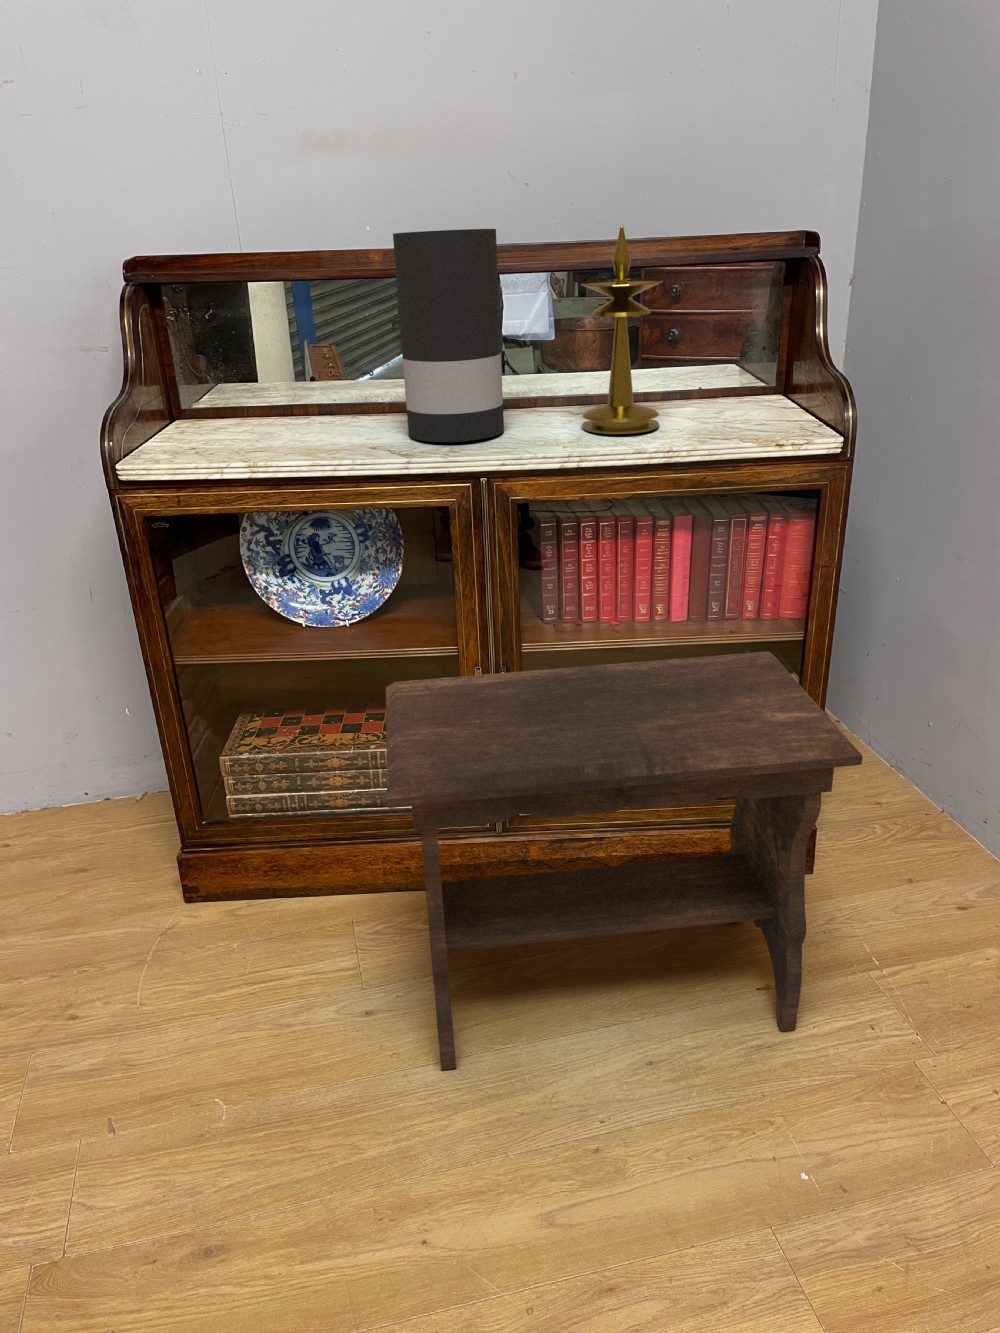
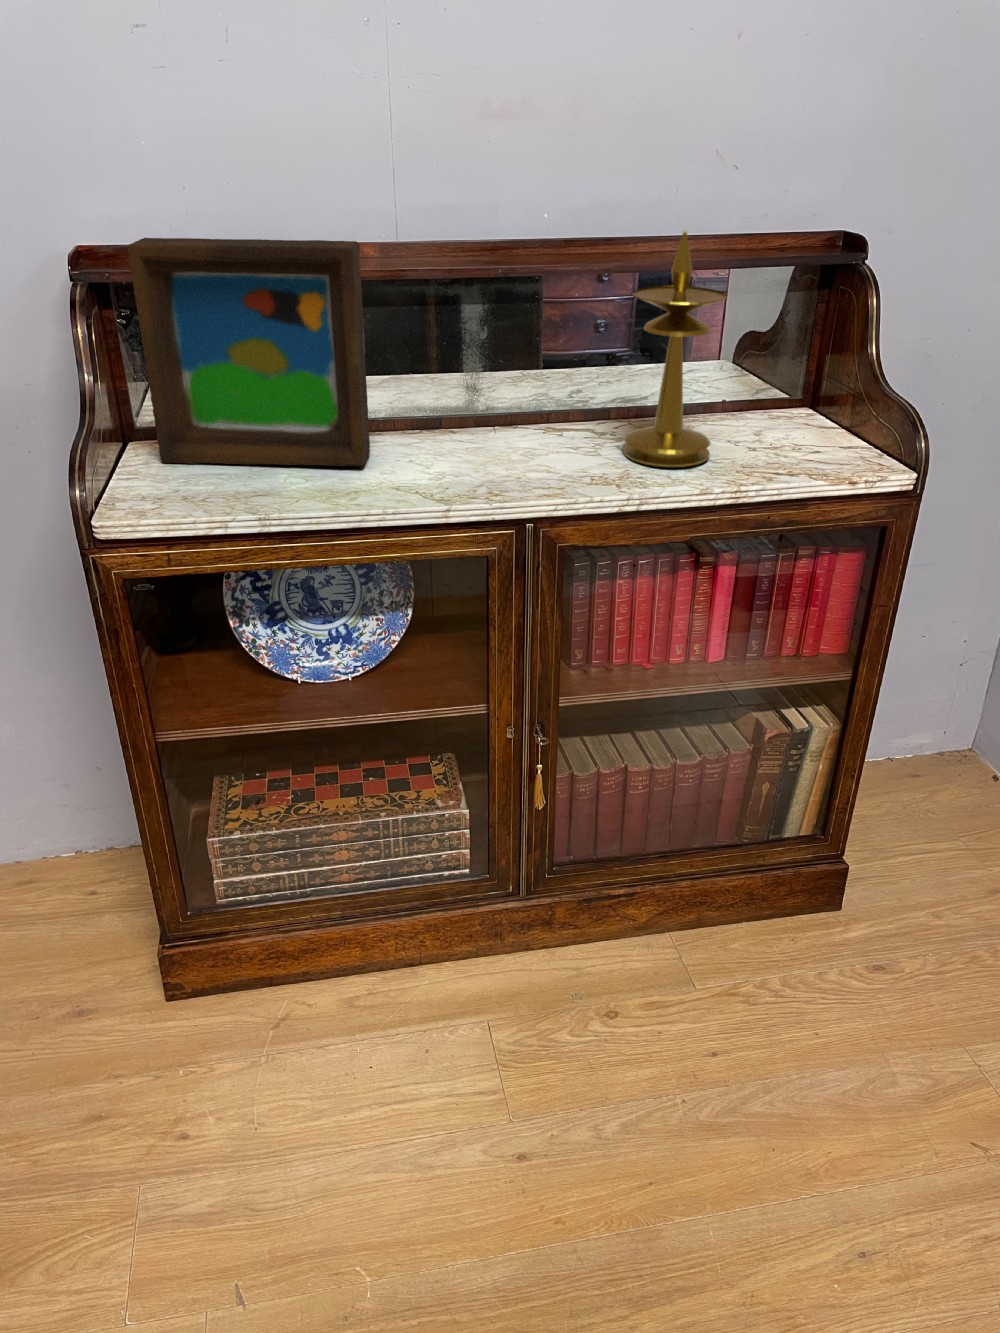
vase: present [393,229,504,442] -> none [422,224,545,480]
picture frame: none [165,245,364,434] -> present [128,238,370,466]
footstool: present [386,651,863,1070] -> none [432,706,985,1192]

